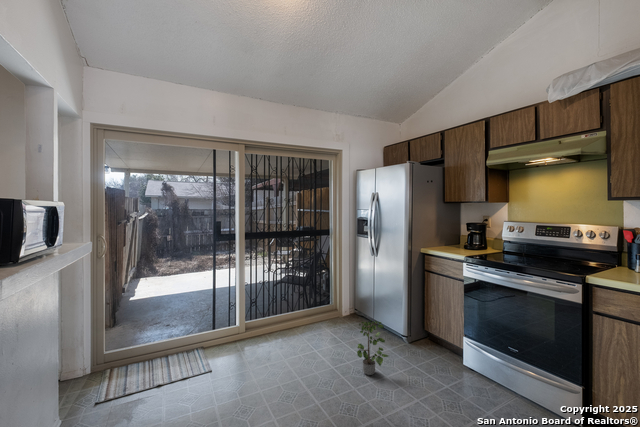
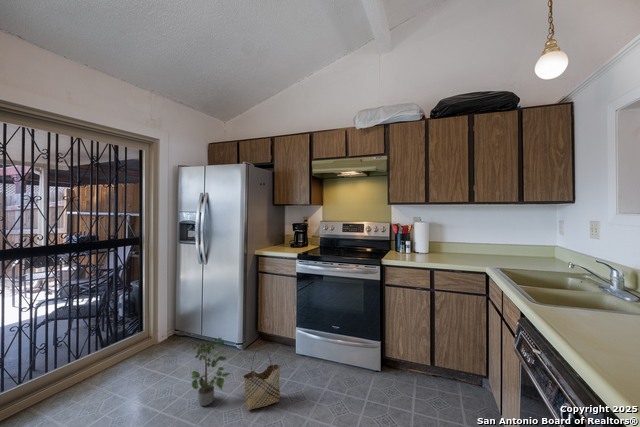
woven basket: none [398,342,434,398] -> present [244,349,280,410]

